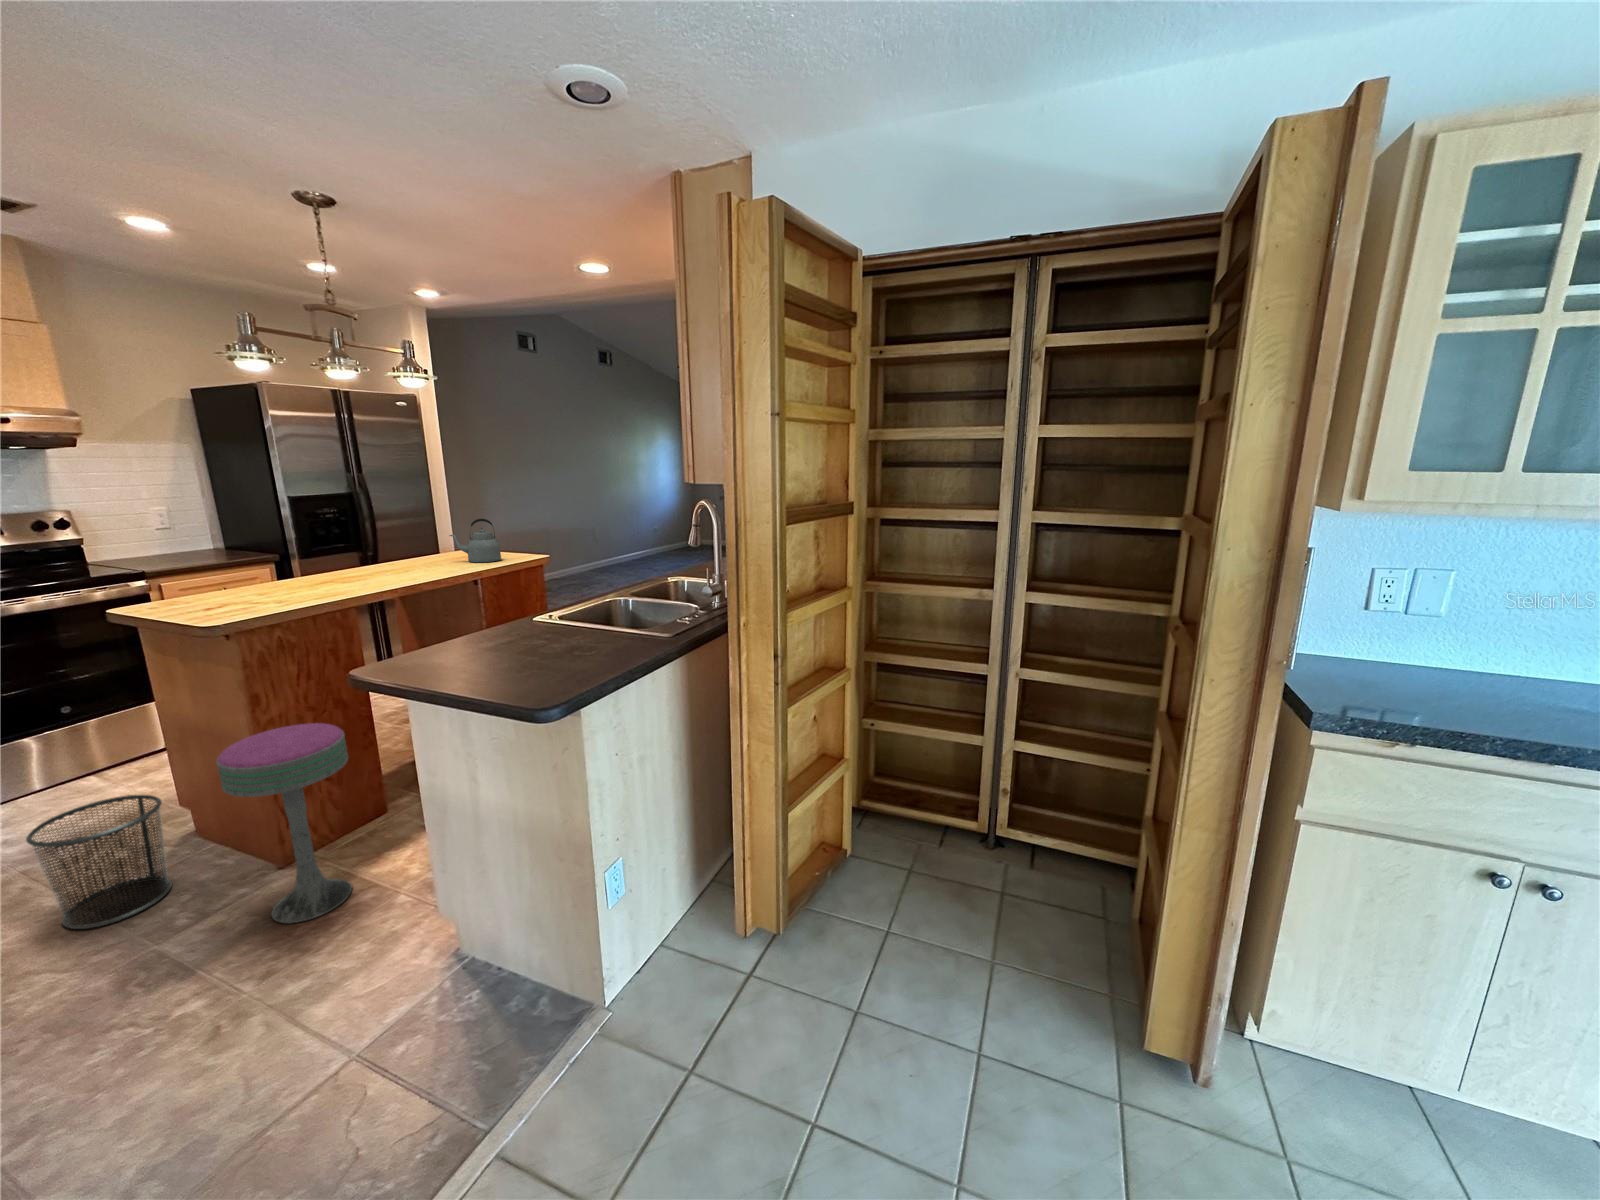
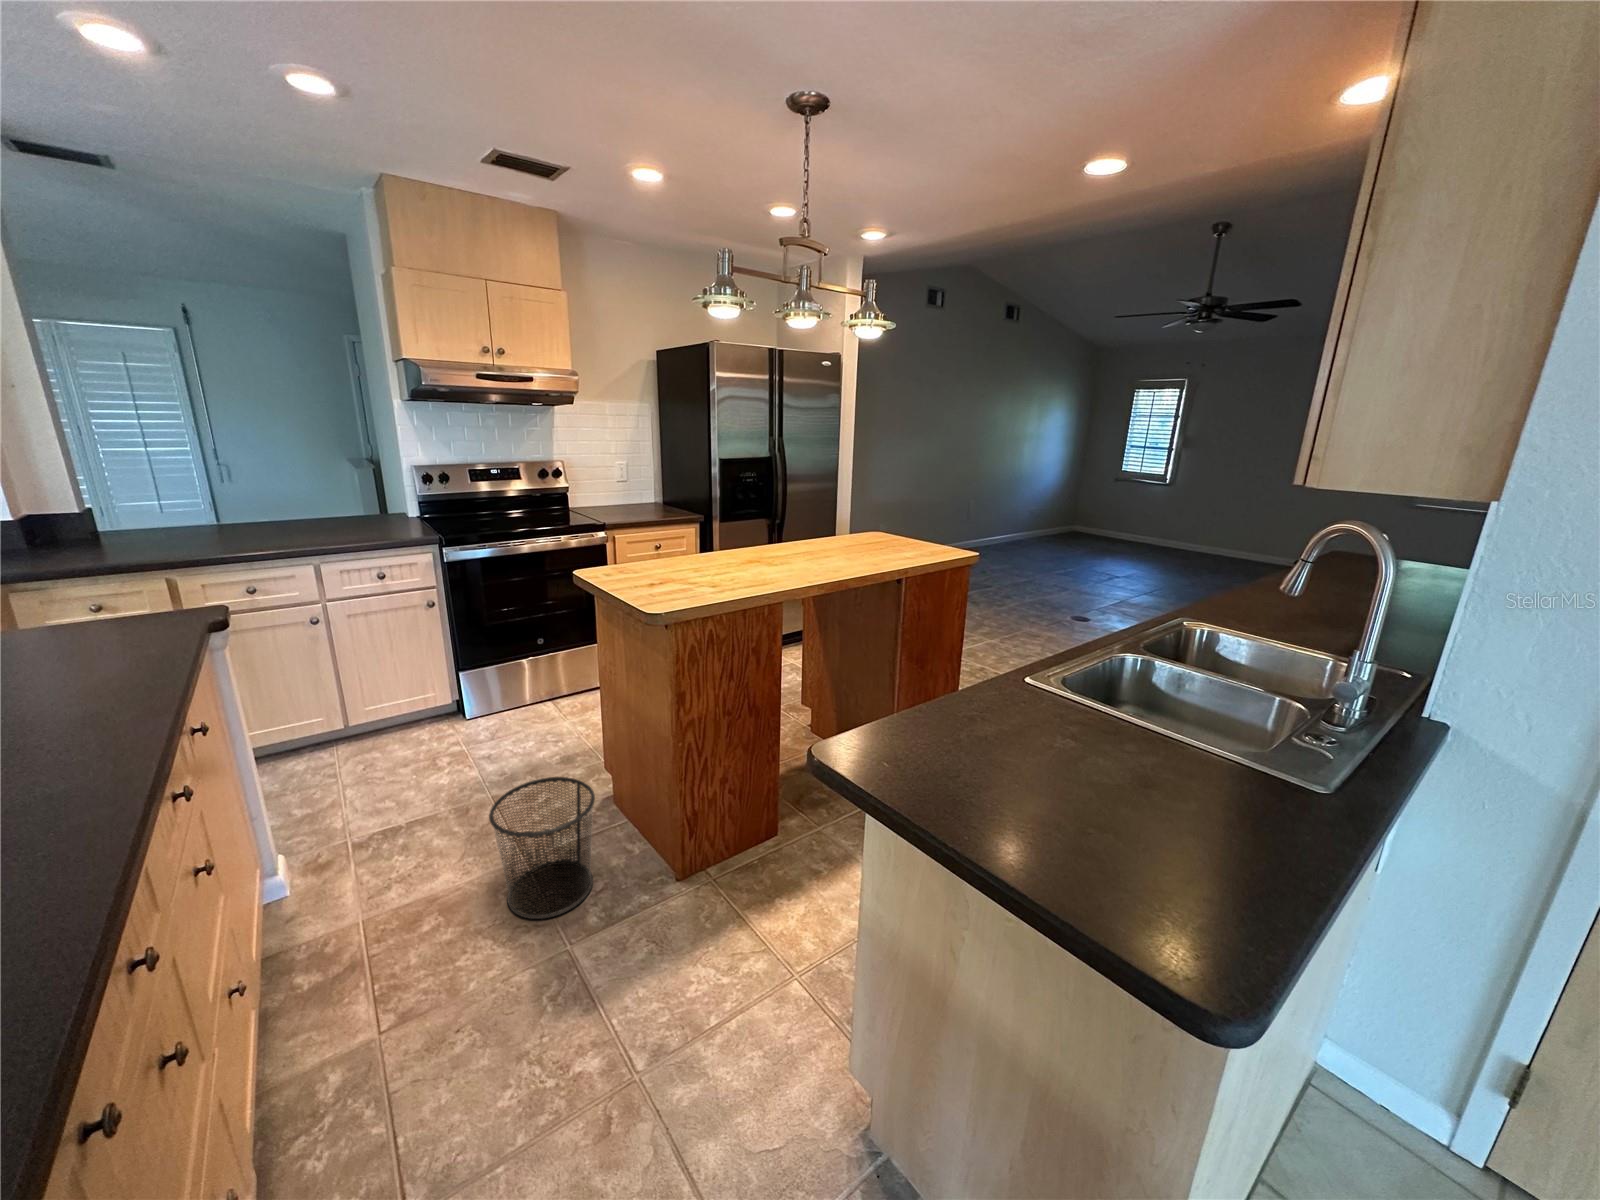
kettle: present [449,519,501,562] -> none [871,501,922,554]
bar stool: present [216,723,352,923] -> none [650,762,780,1014]

